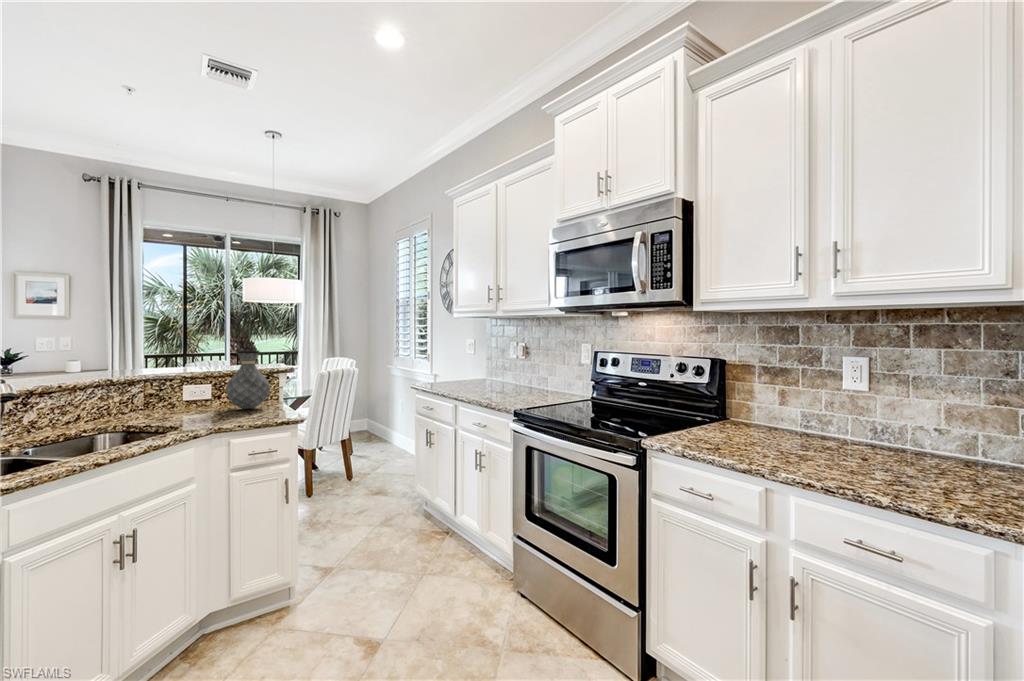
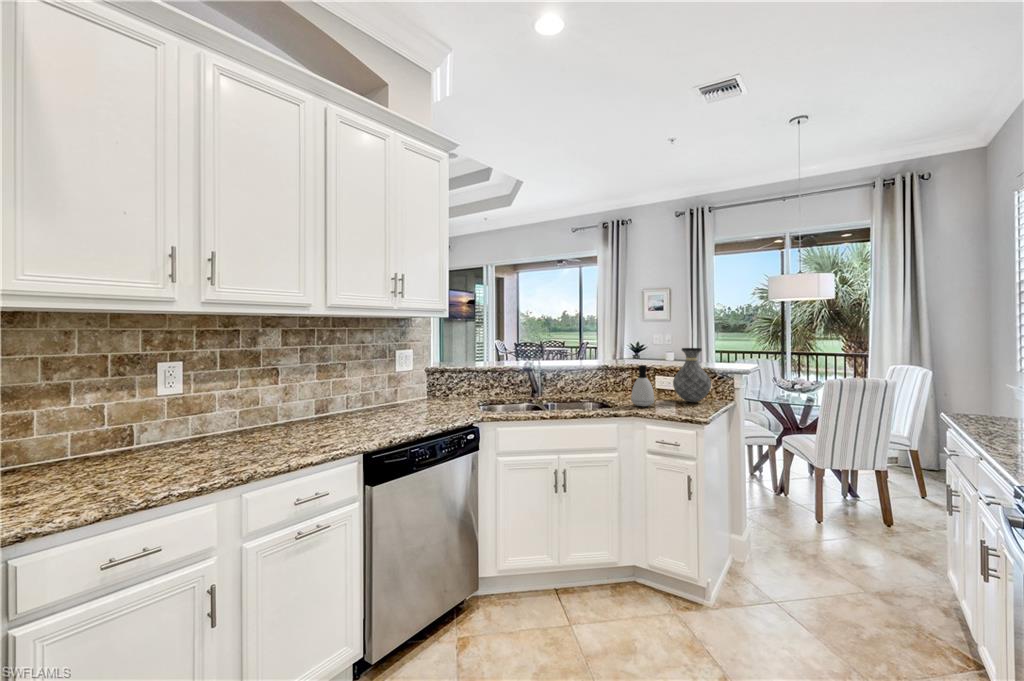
soap dispenser: none [193,372,224,422] -> present [631,365,654,406]

